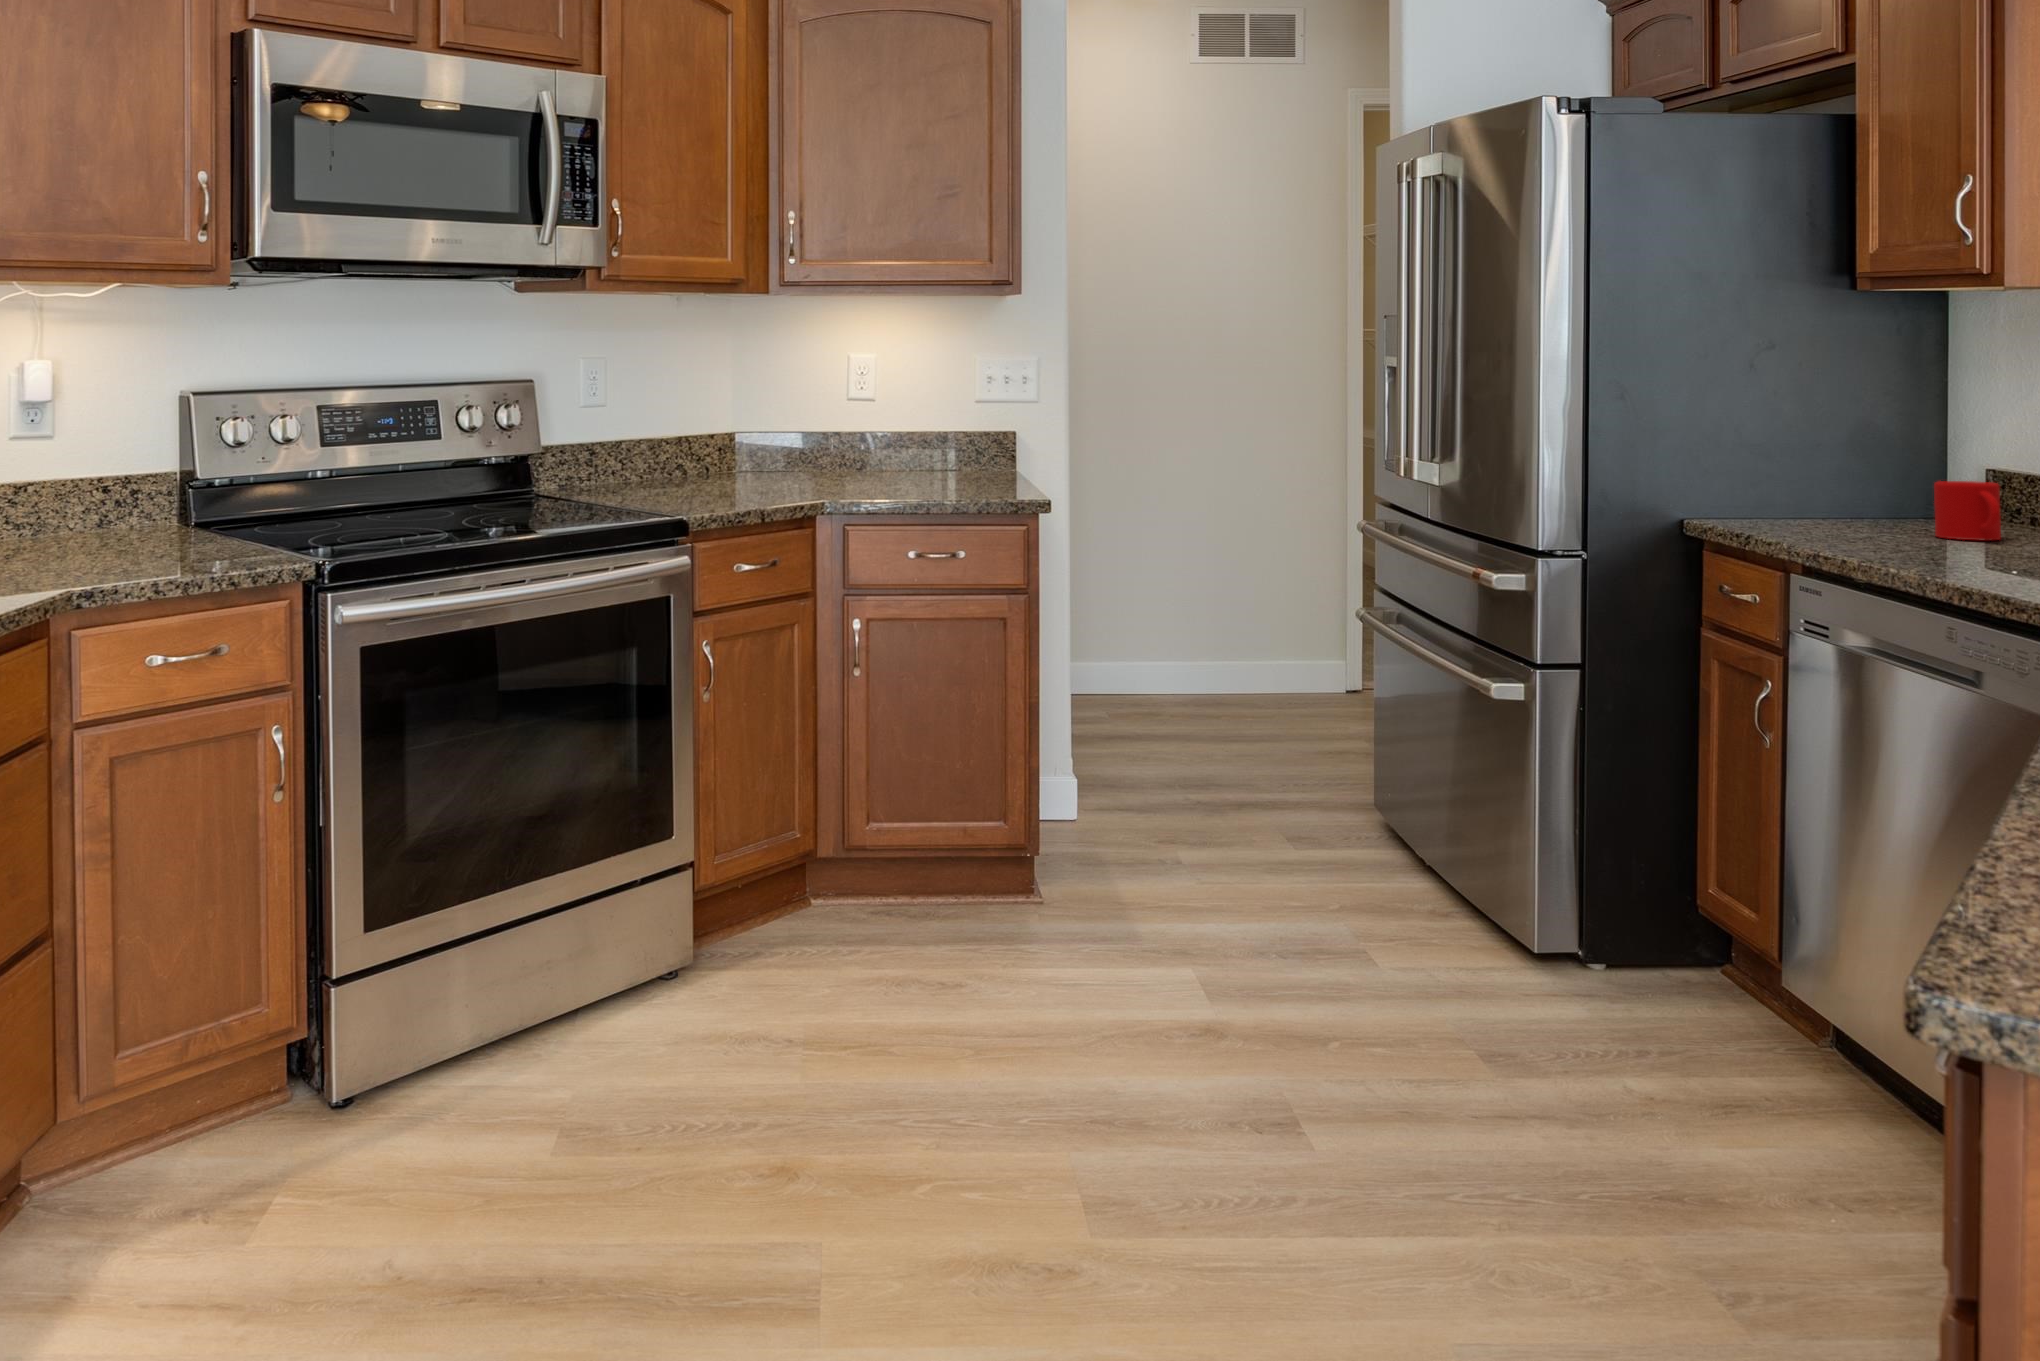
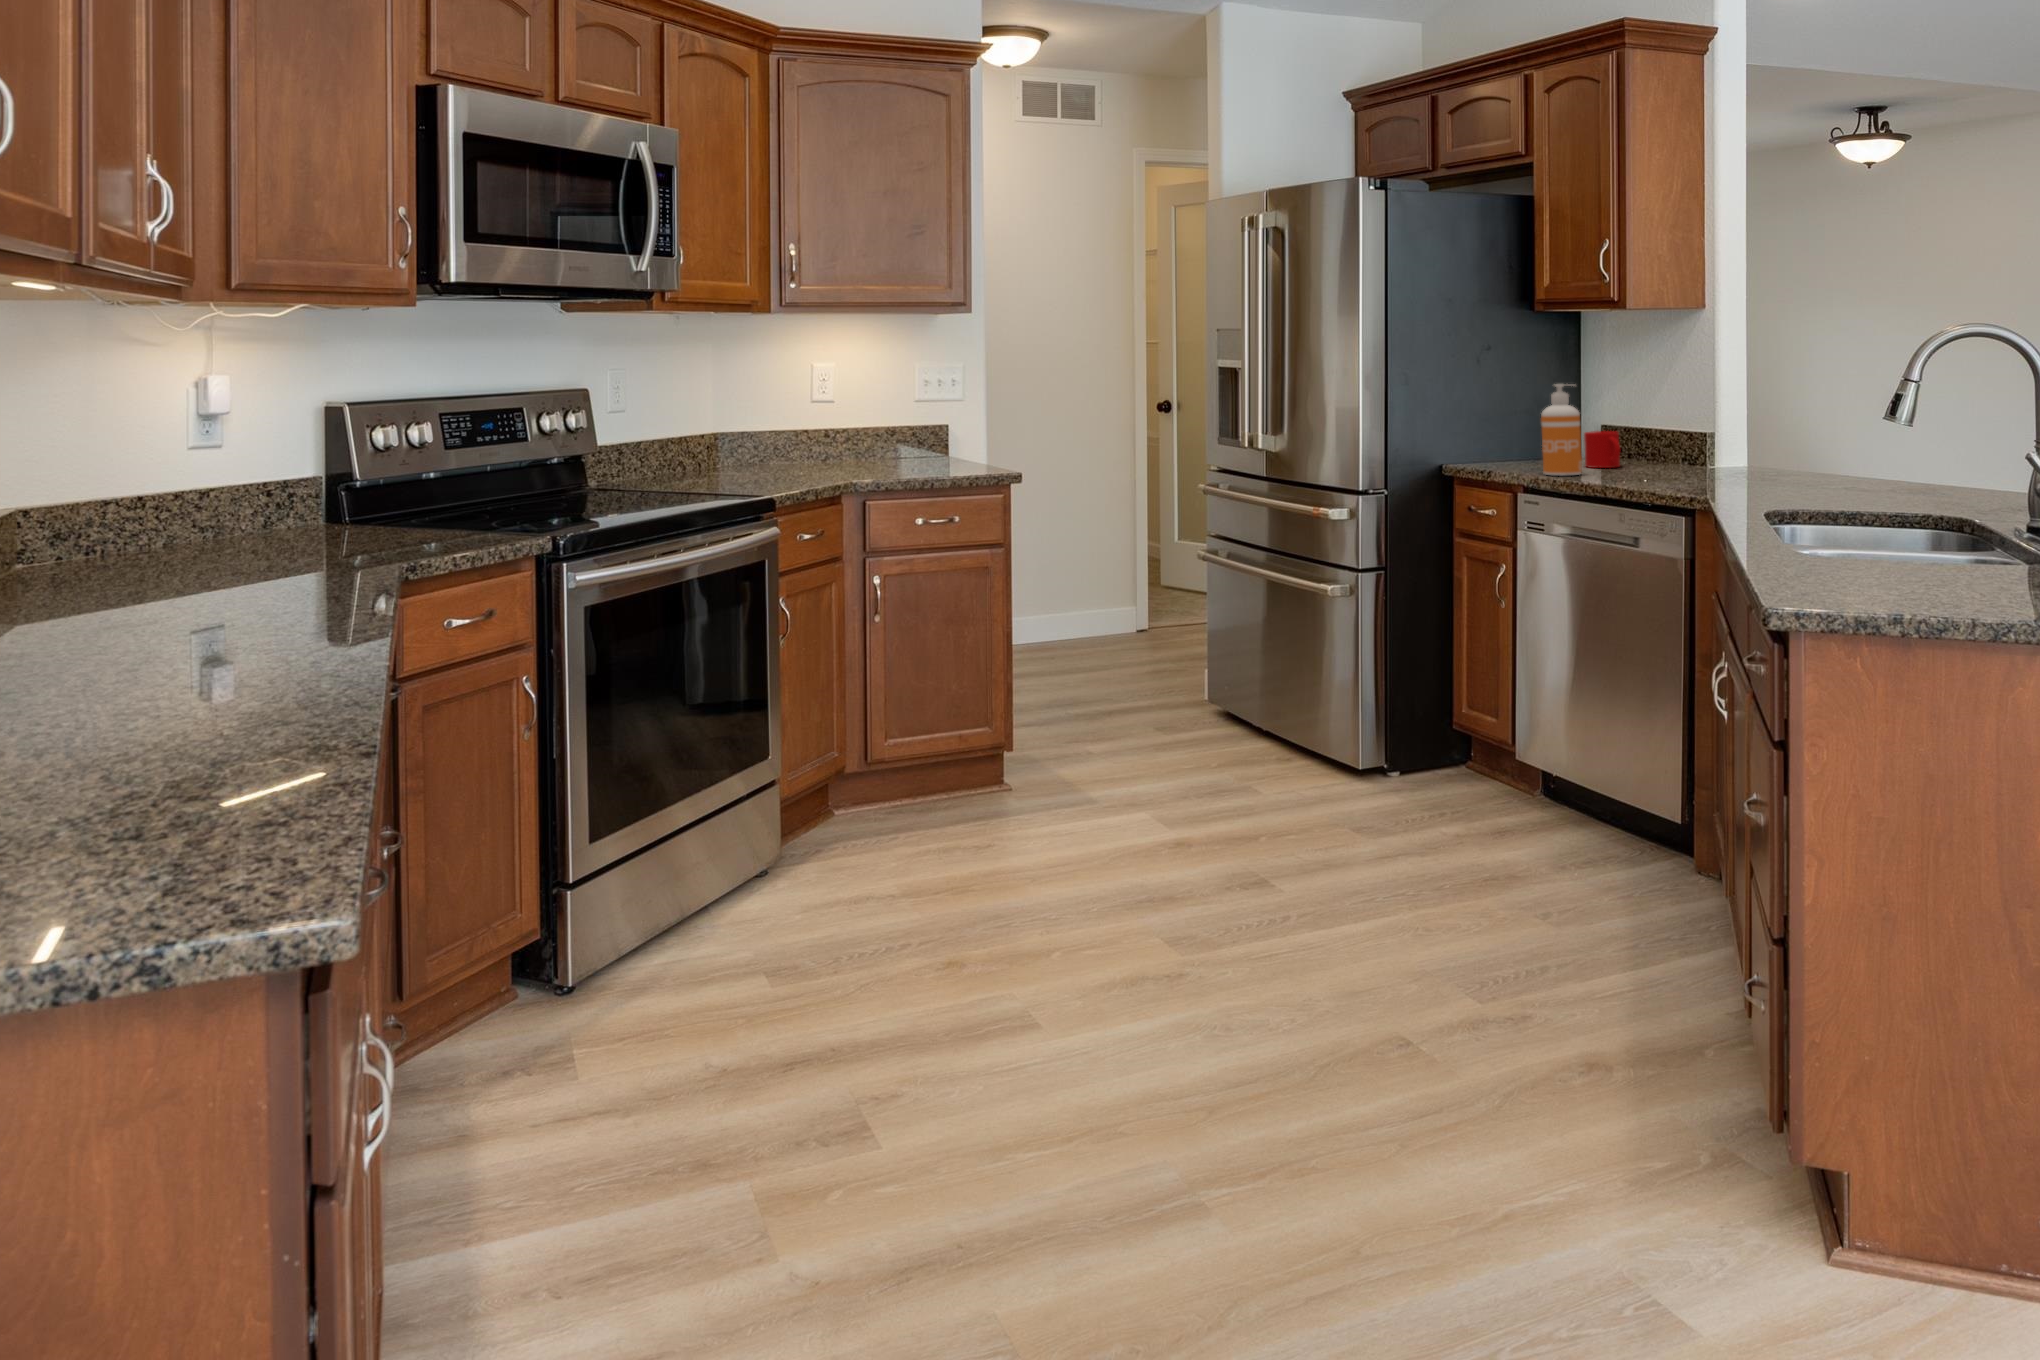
soap dispenser: none [1847,404,1921,550] -> present [1541,384,1582,476]

